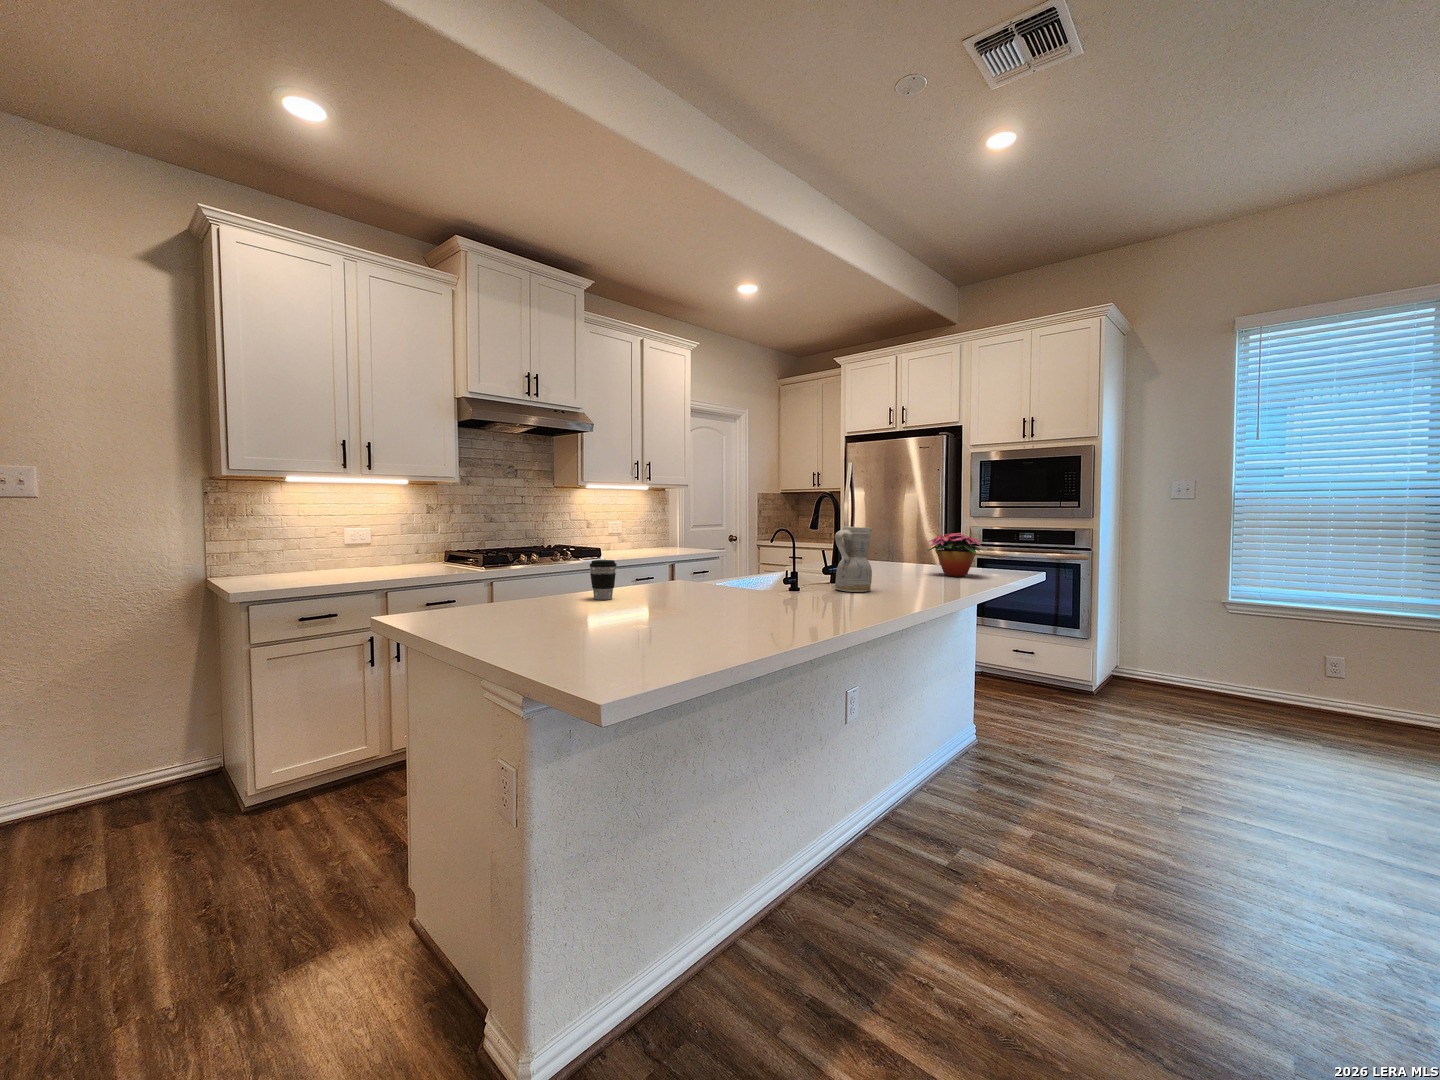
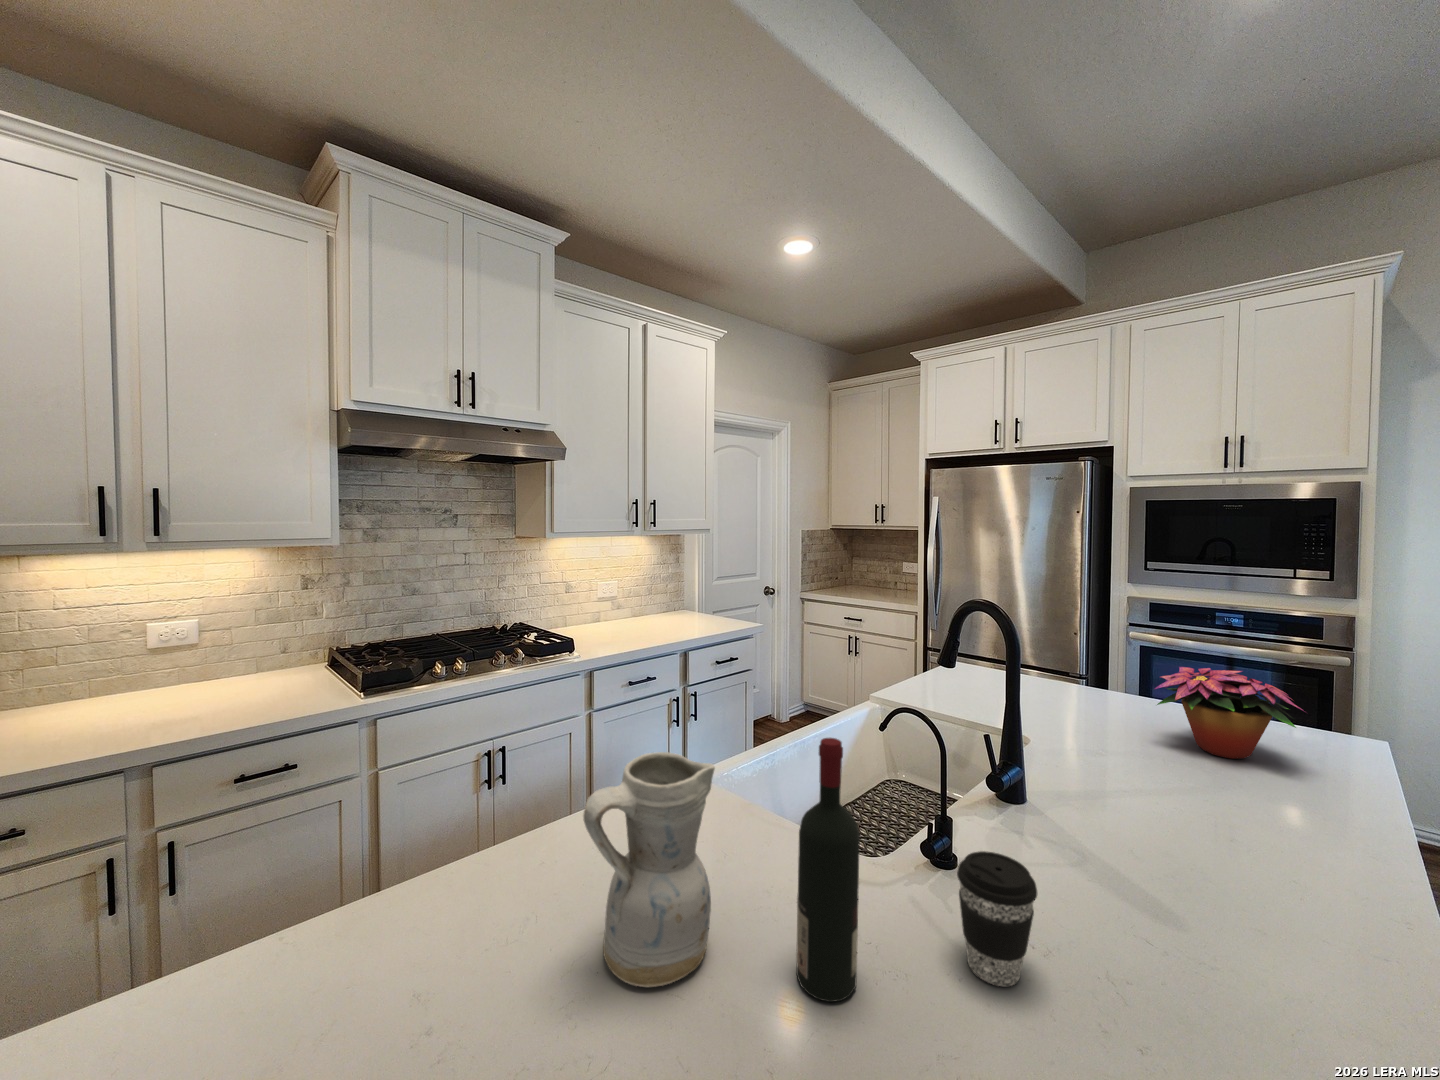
wine bottle: none [724,513,746,600] -> present [796,738,860,1002]
ceramic pitcher: present [835,526,872,592] -> present [583,752,715,987]
coffee cup: present [590,560,617,600] -> present [957,851,1037,986]

